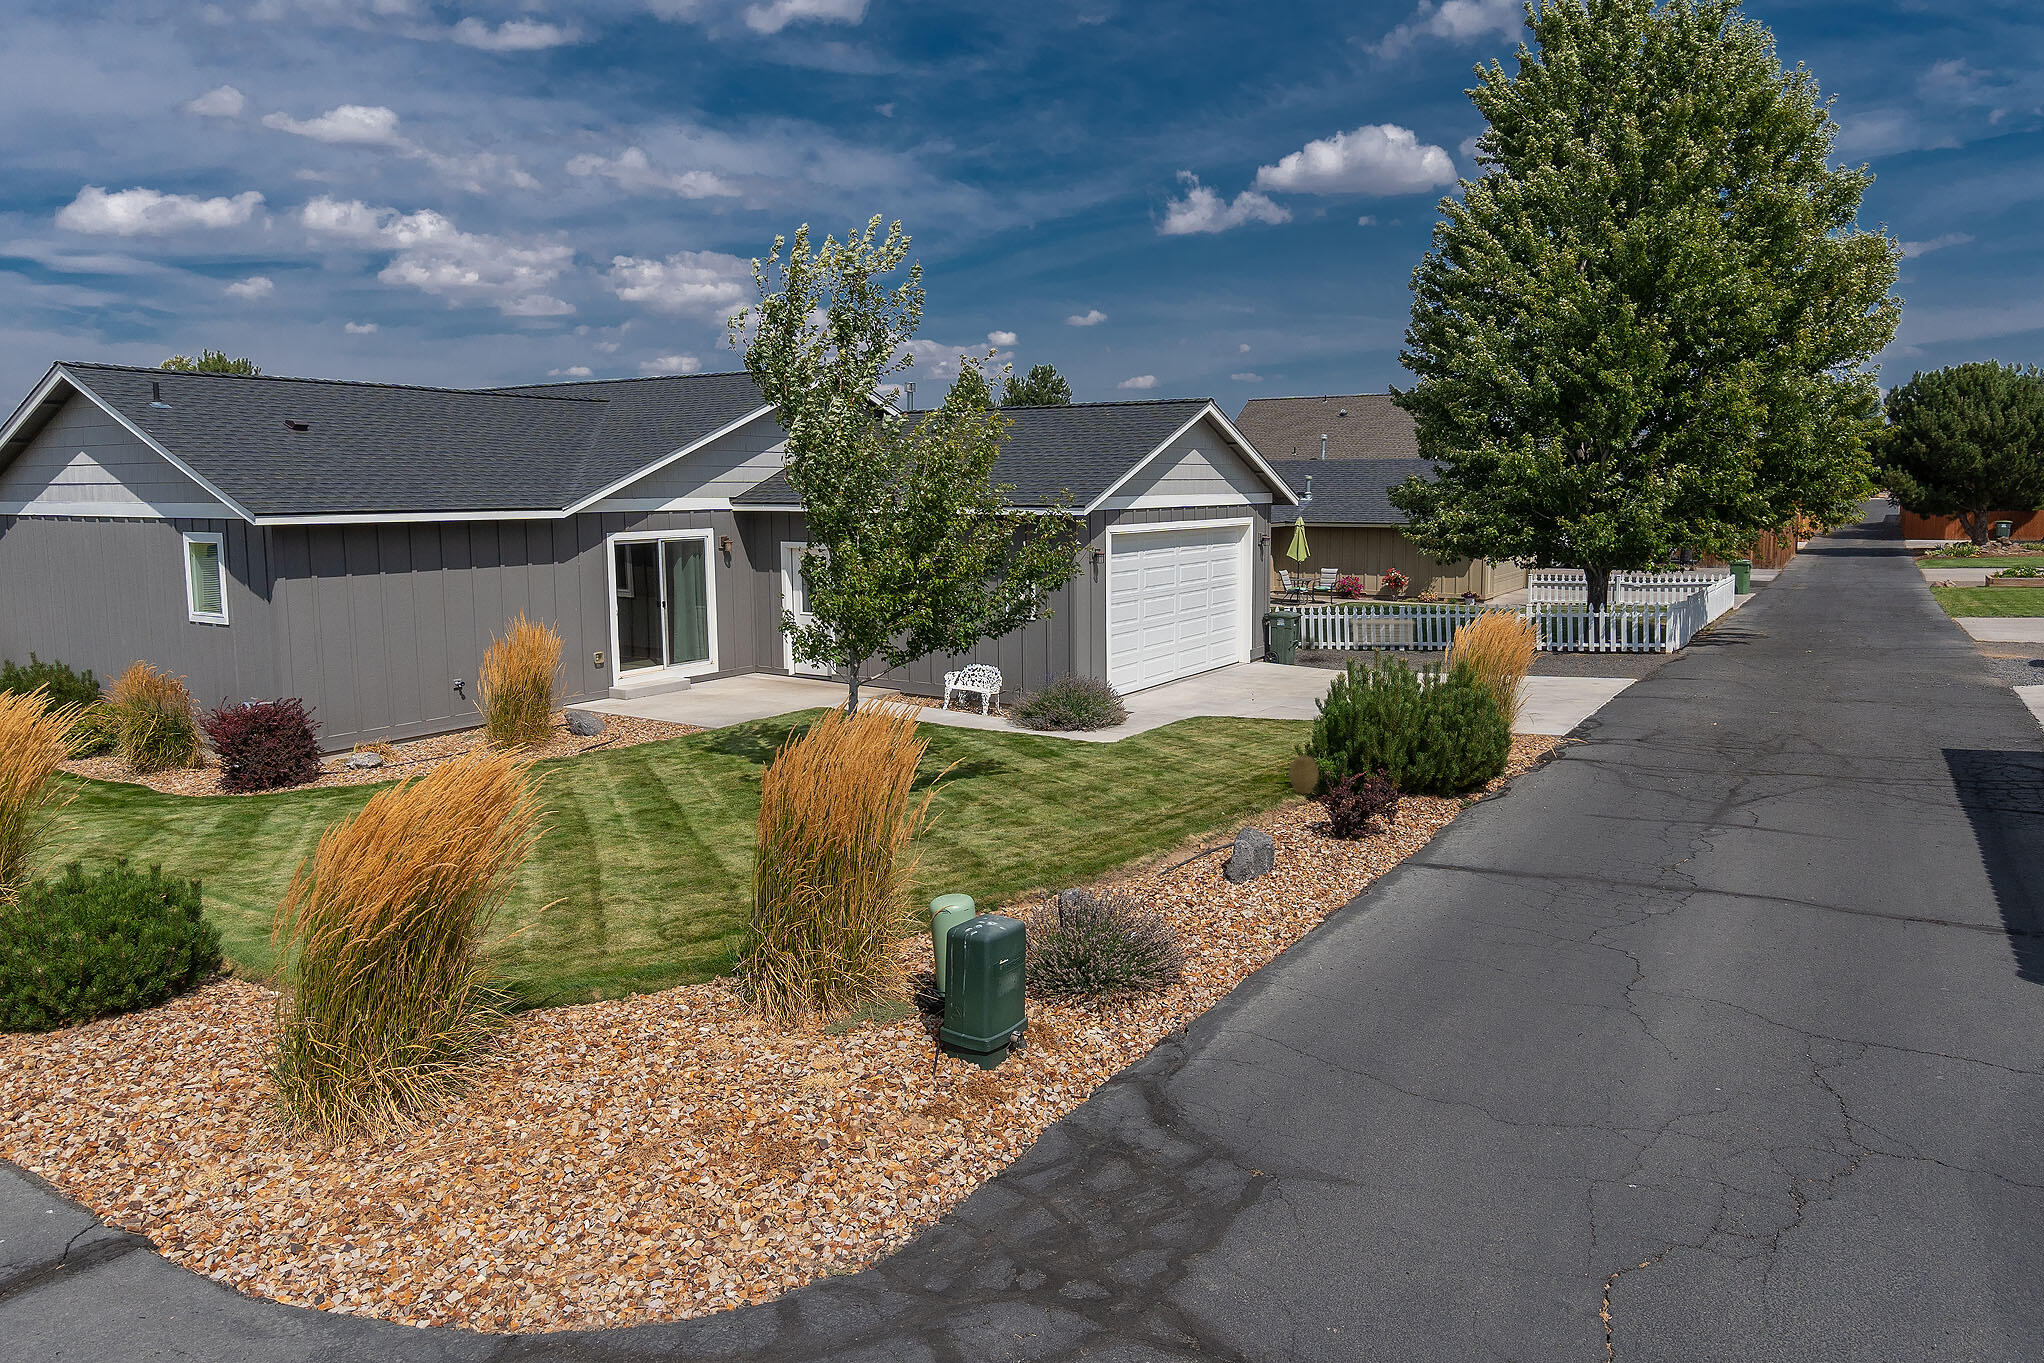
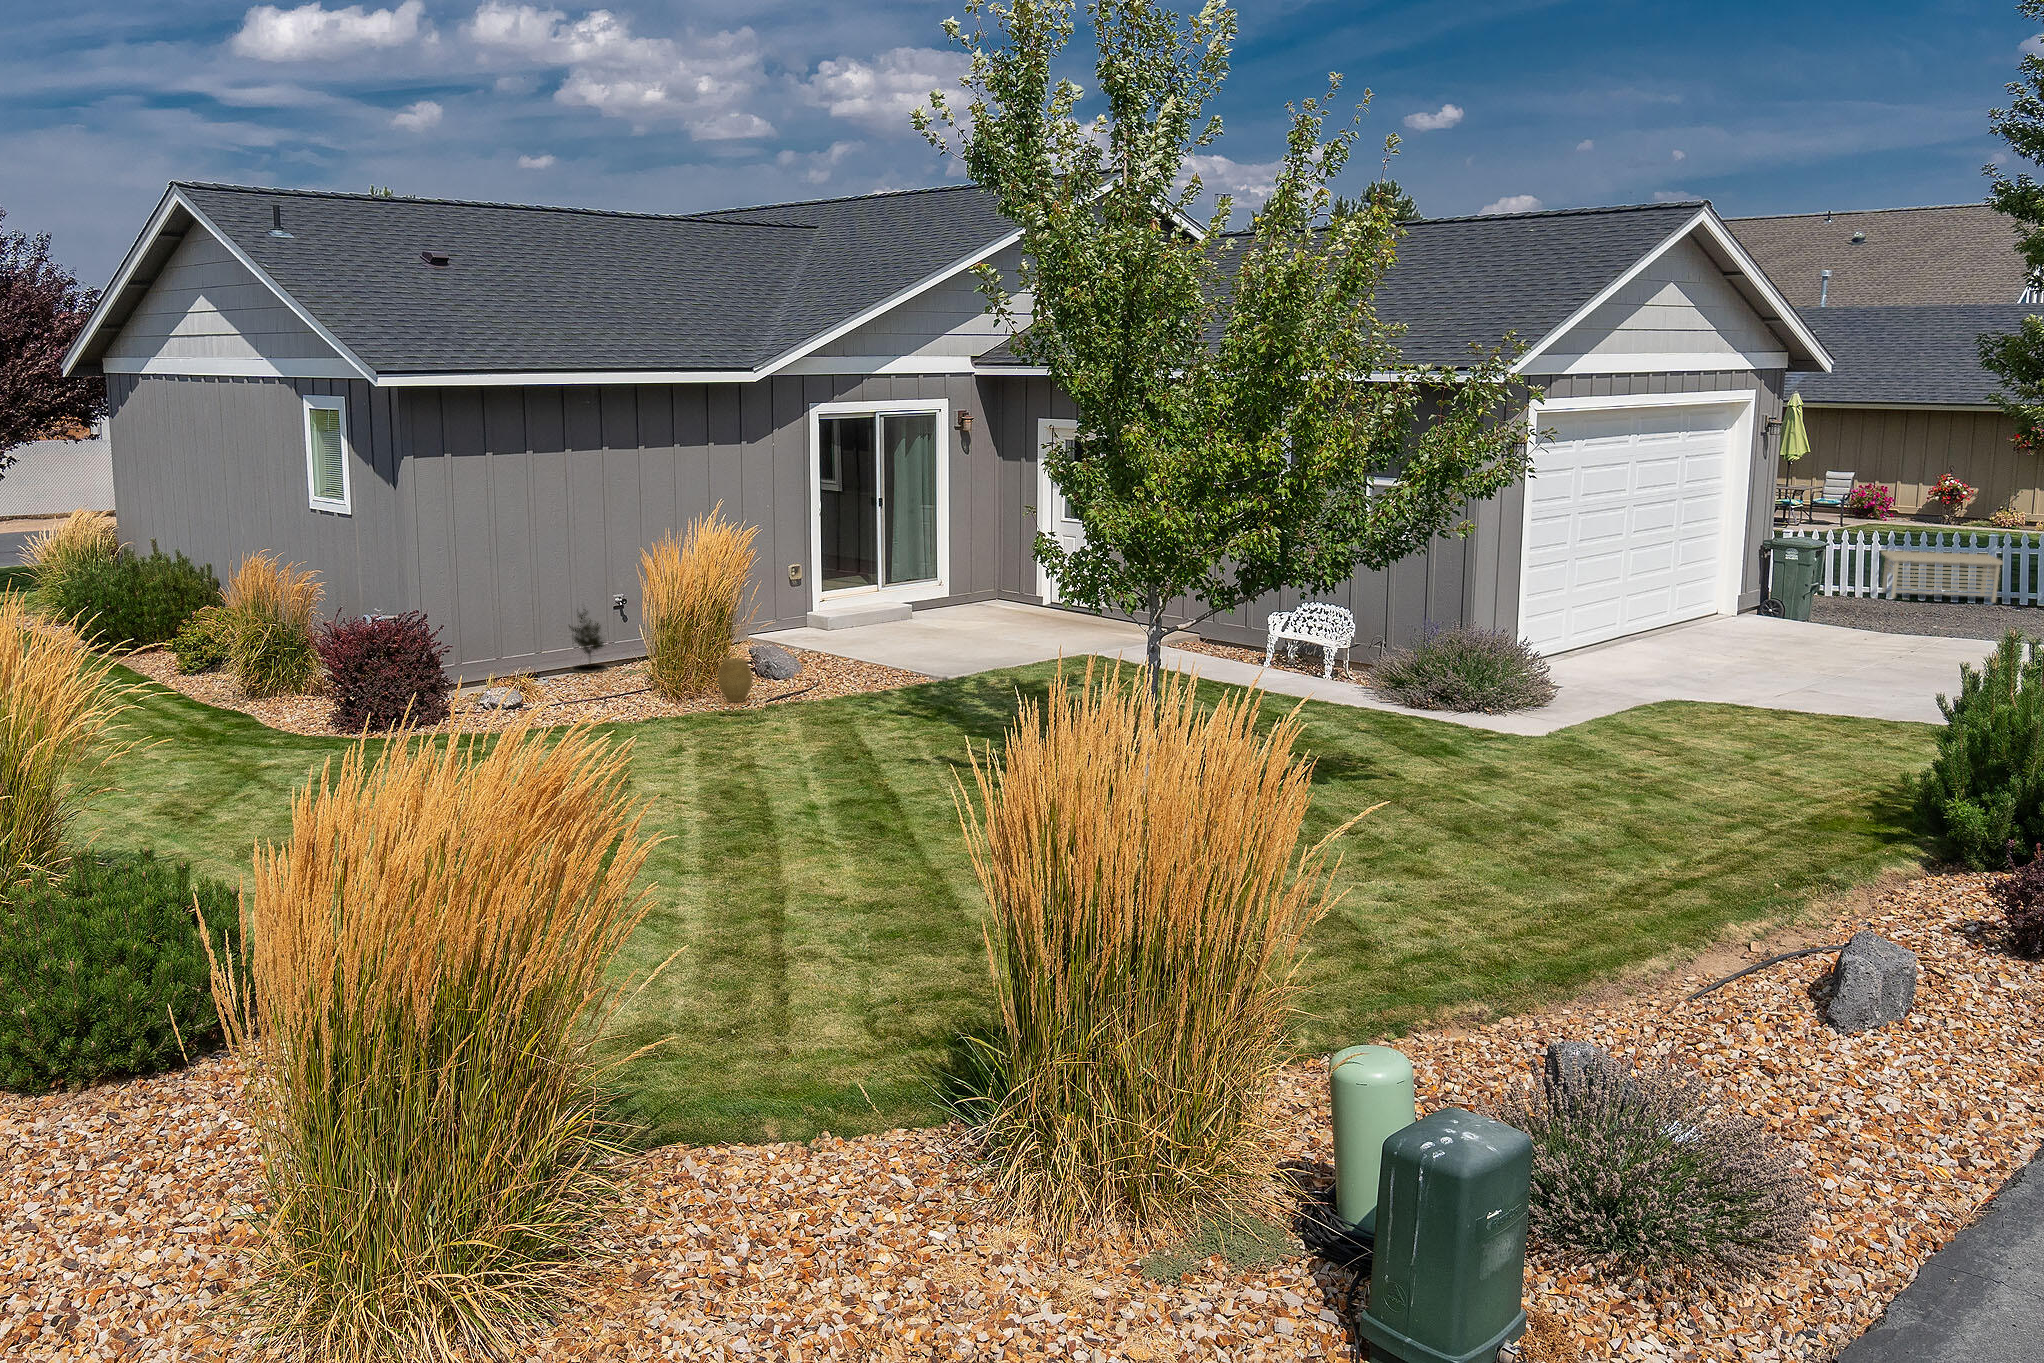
potted tree: present [1299,630,1319,663] -> present [569,609,608,673]
woven basket: present [1289,756,1319,794] -> present [718,658,753,702]

